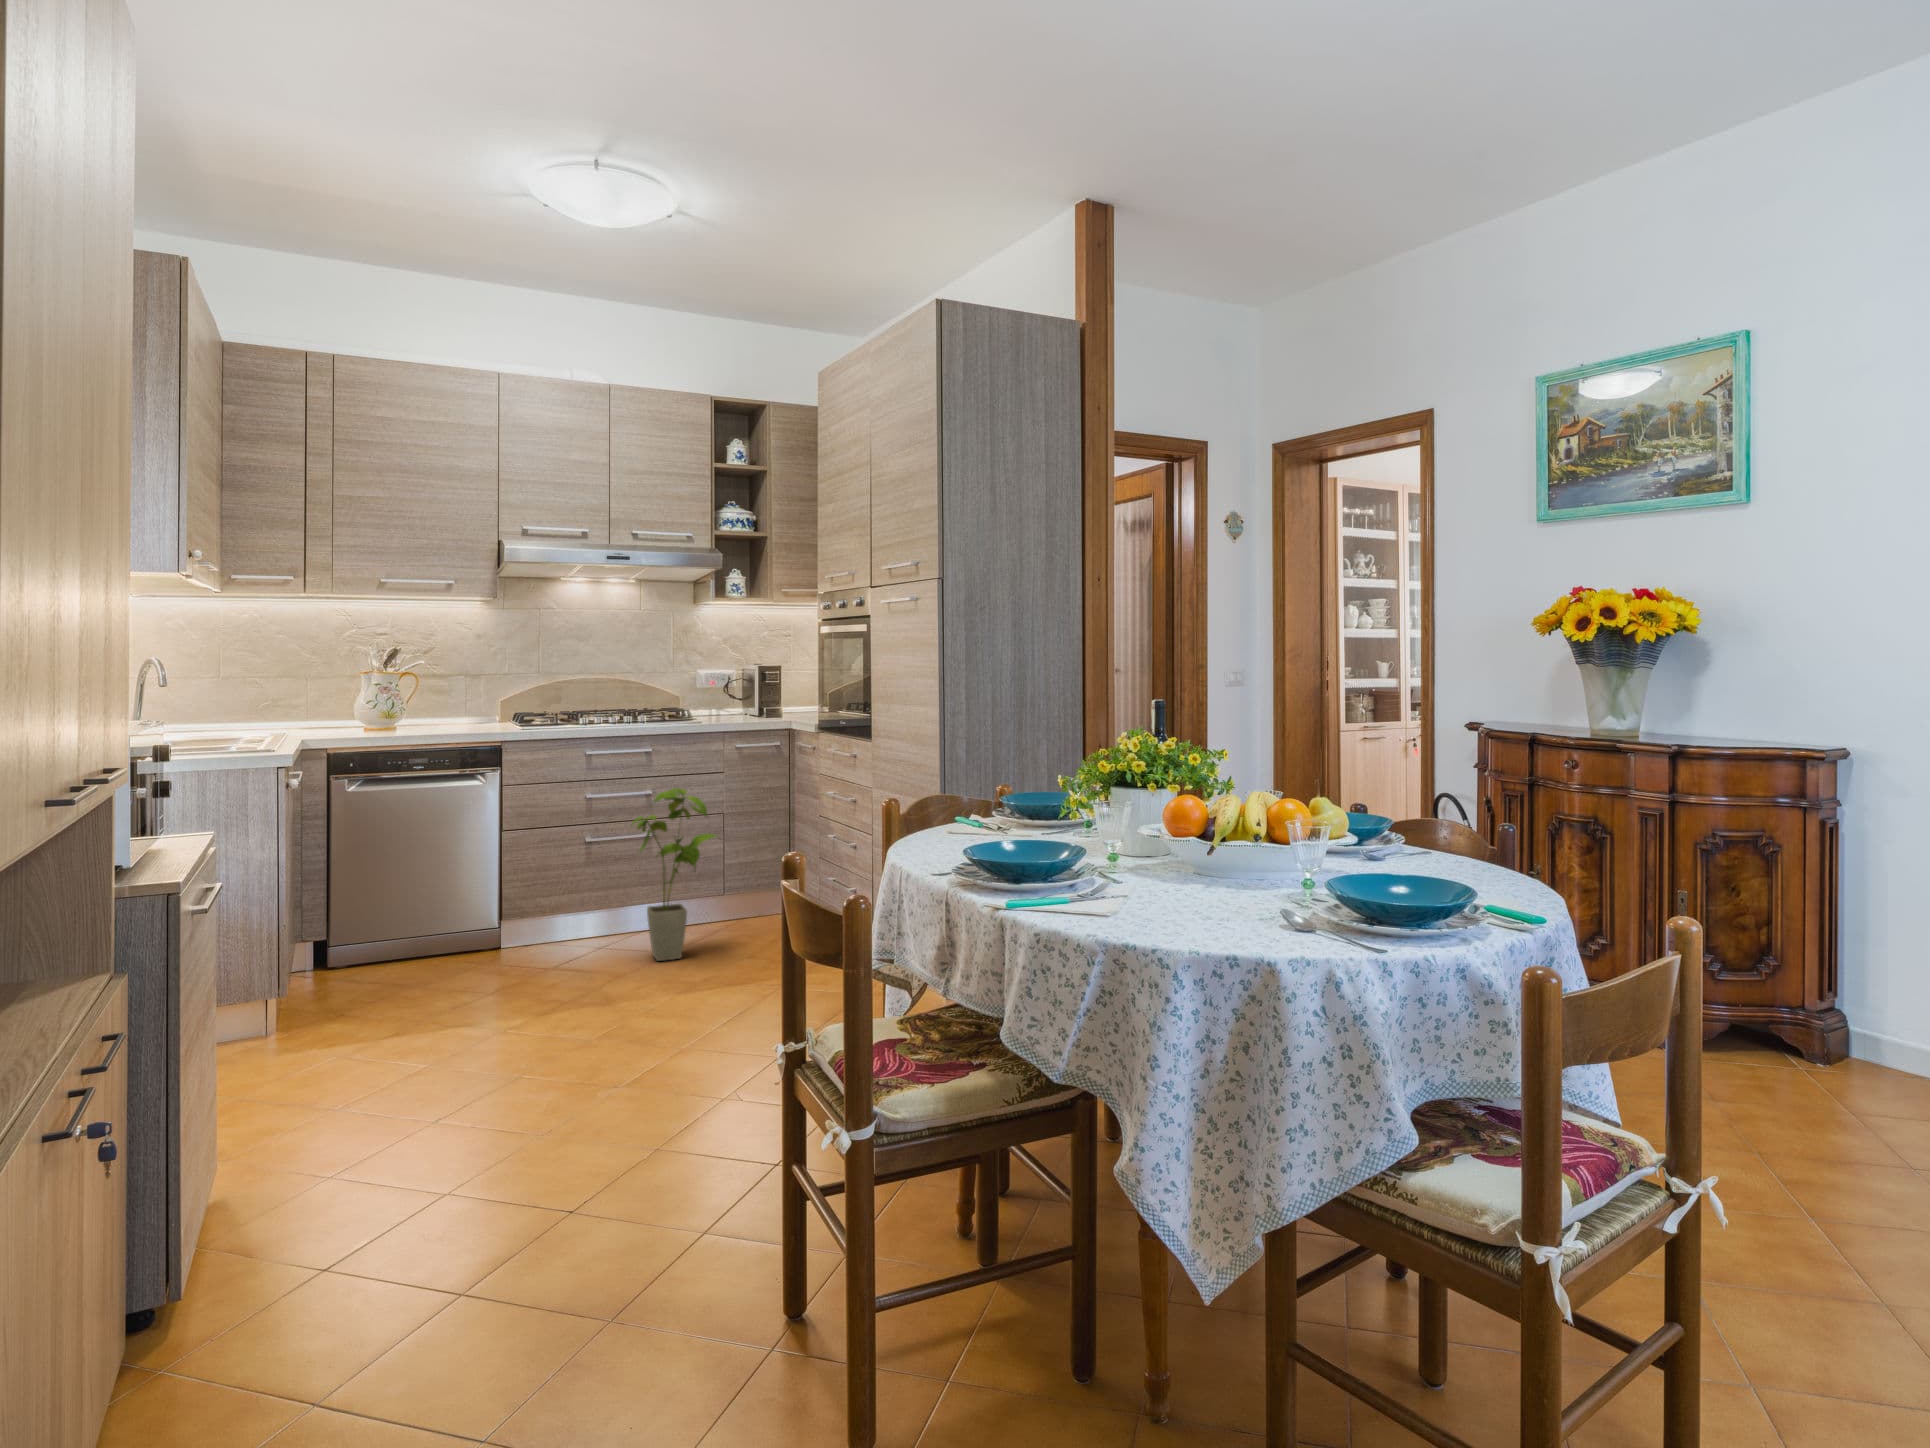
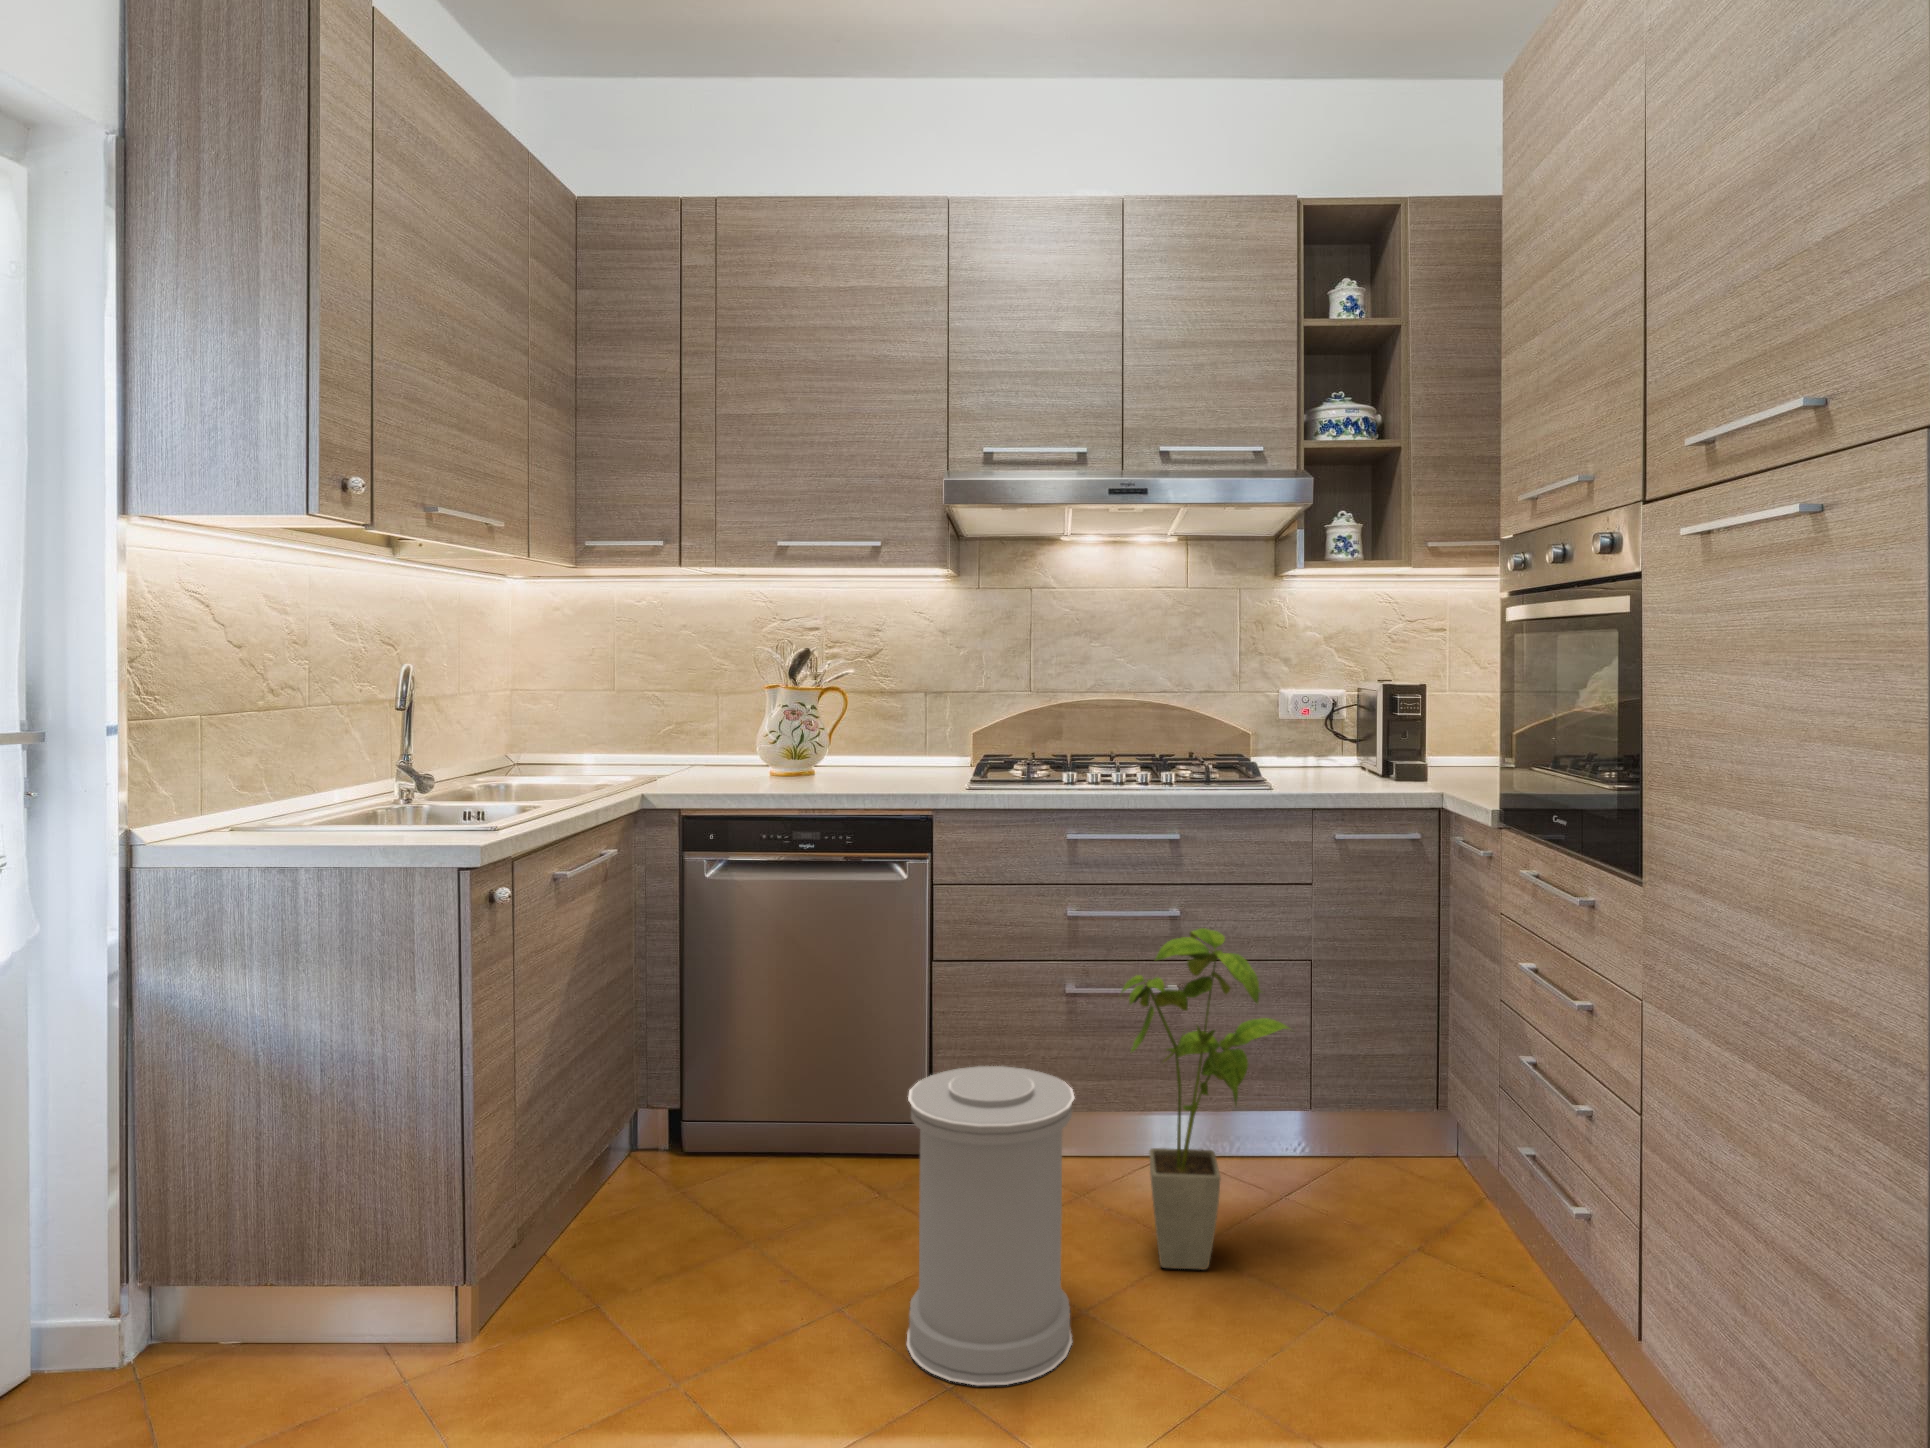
trash can: none [531,860,621,1002] -> present [907,1066,1074,1386]

